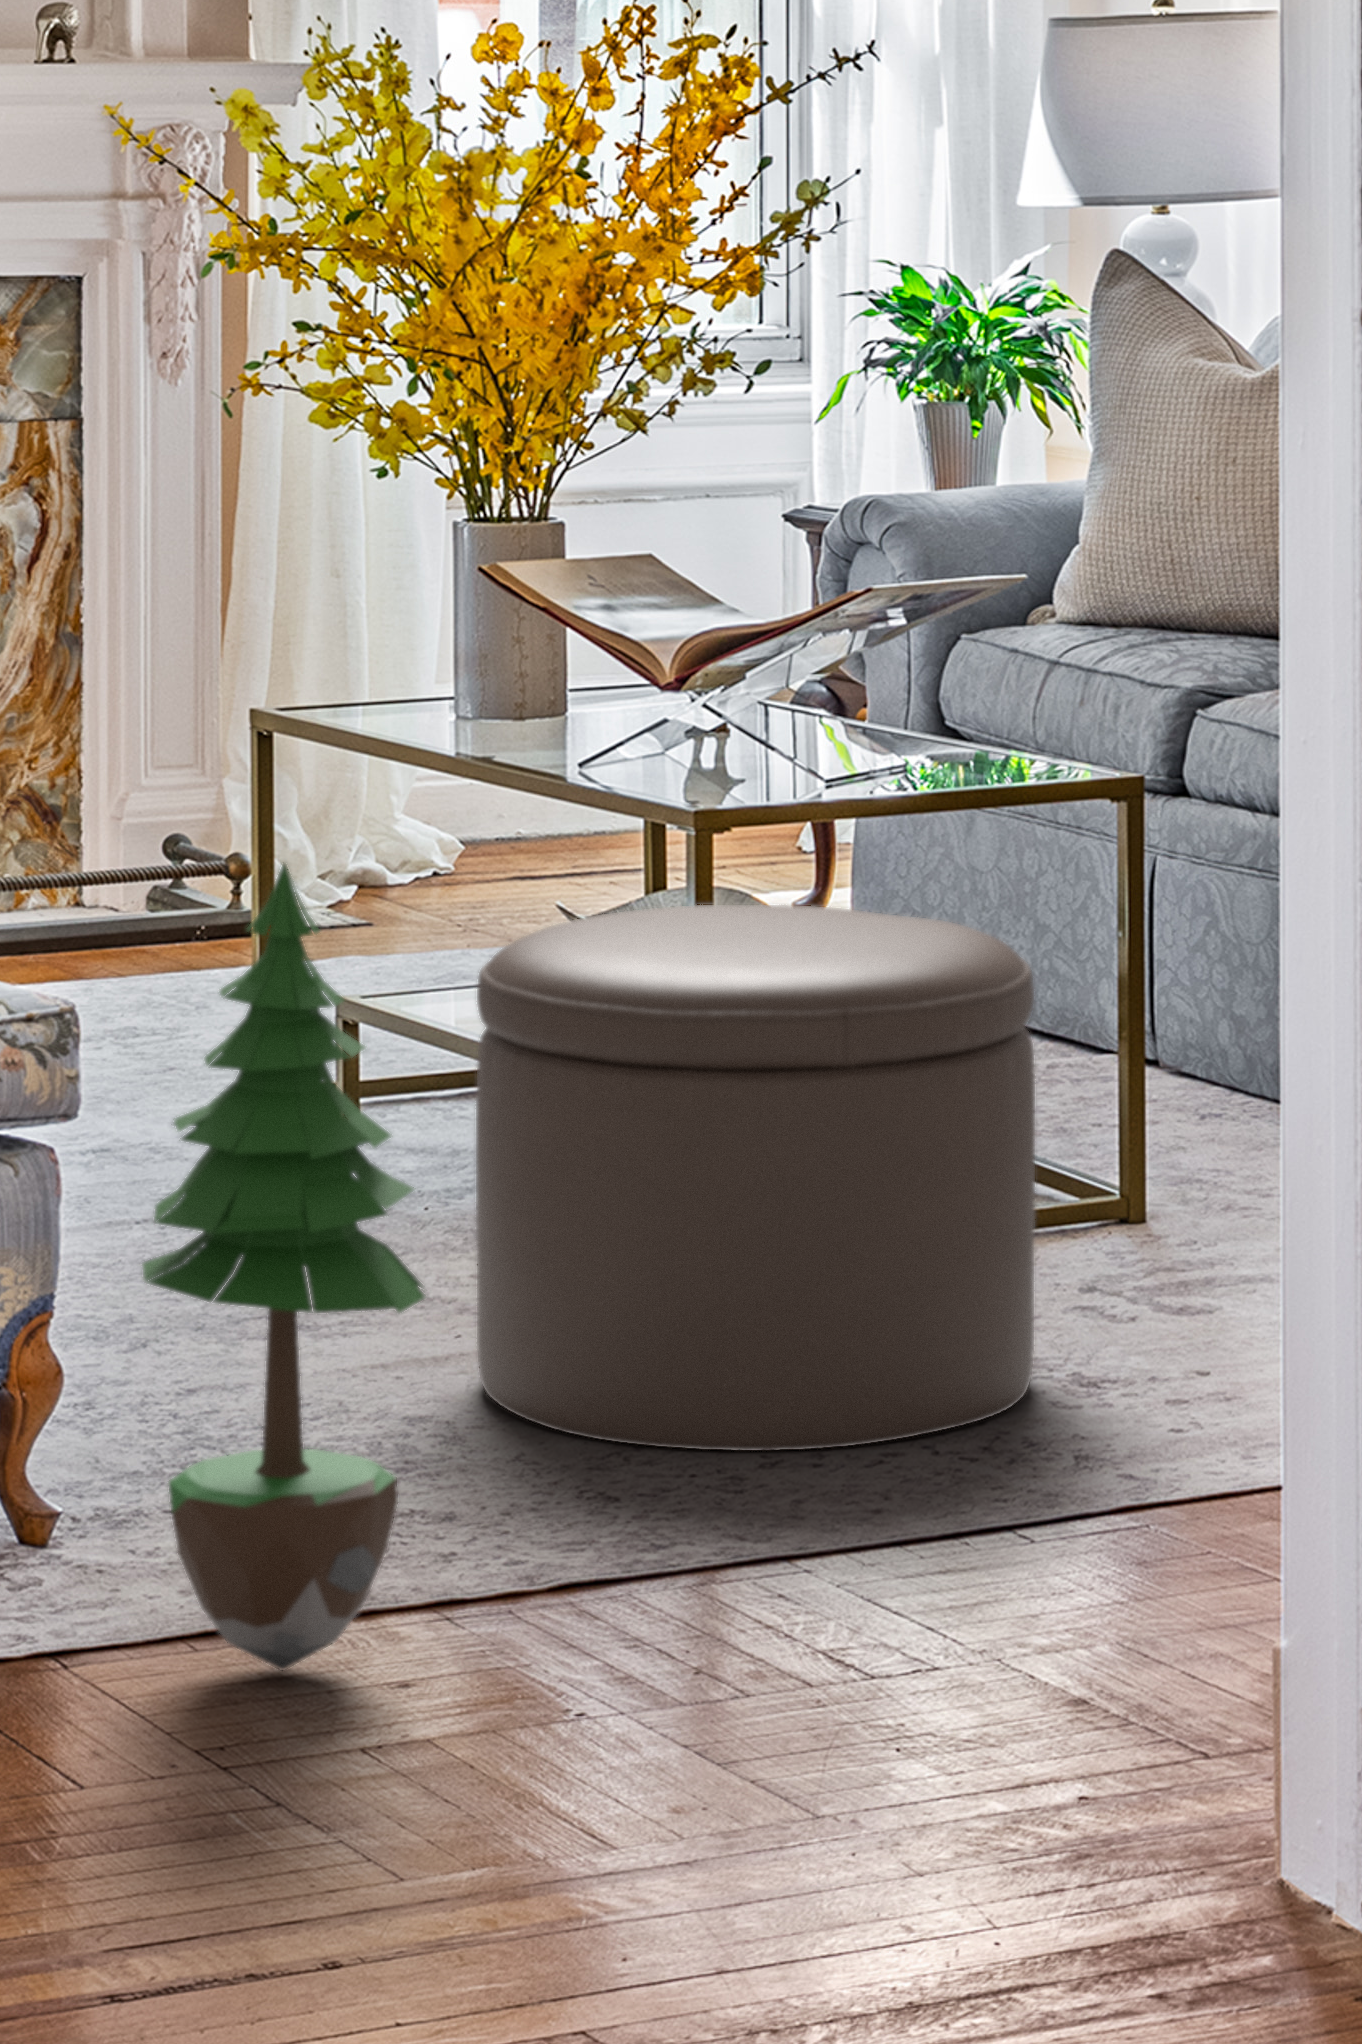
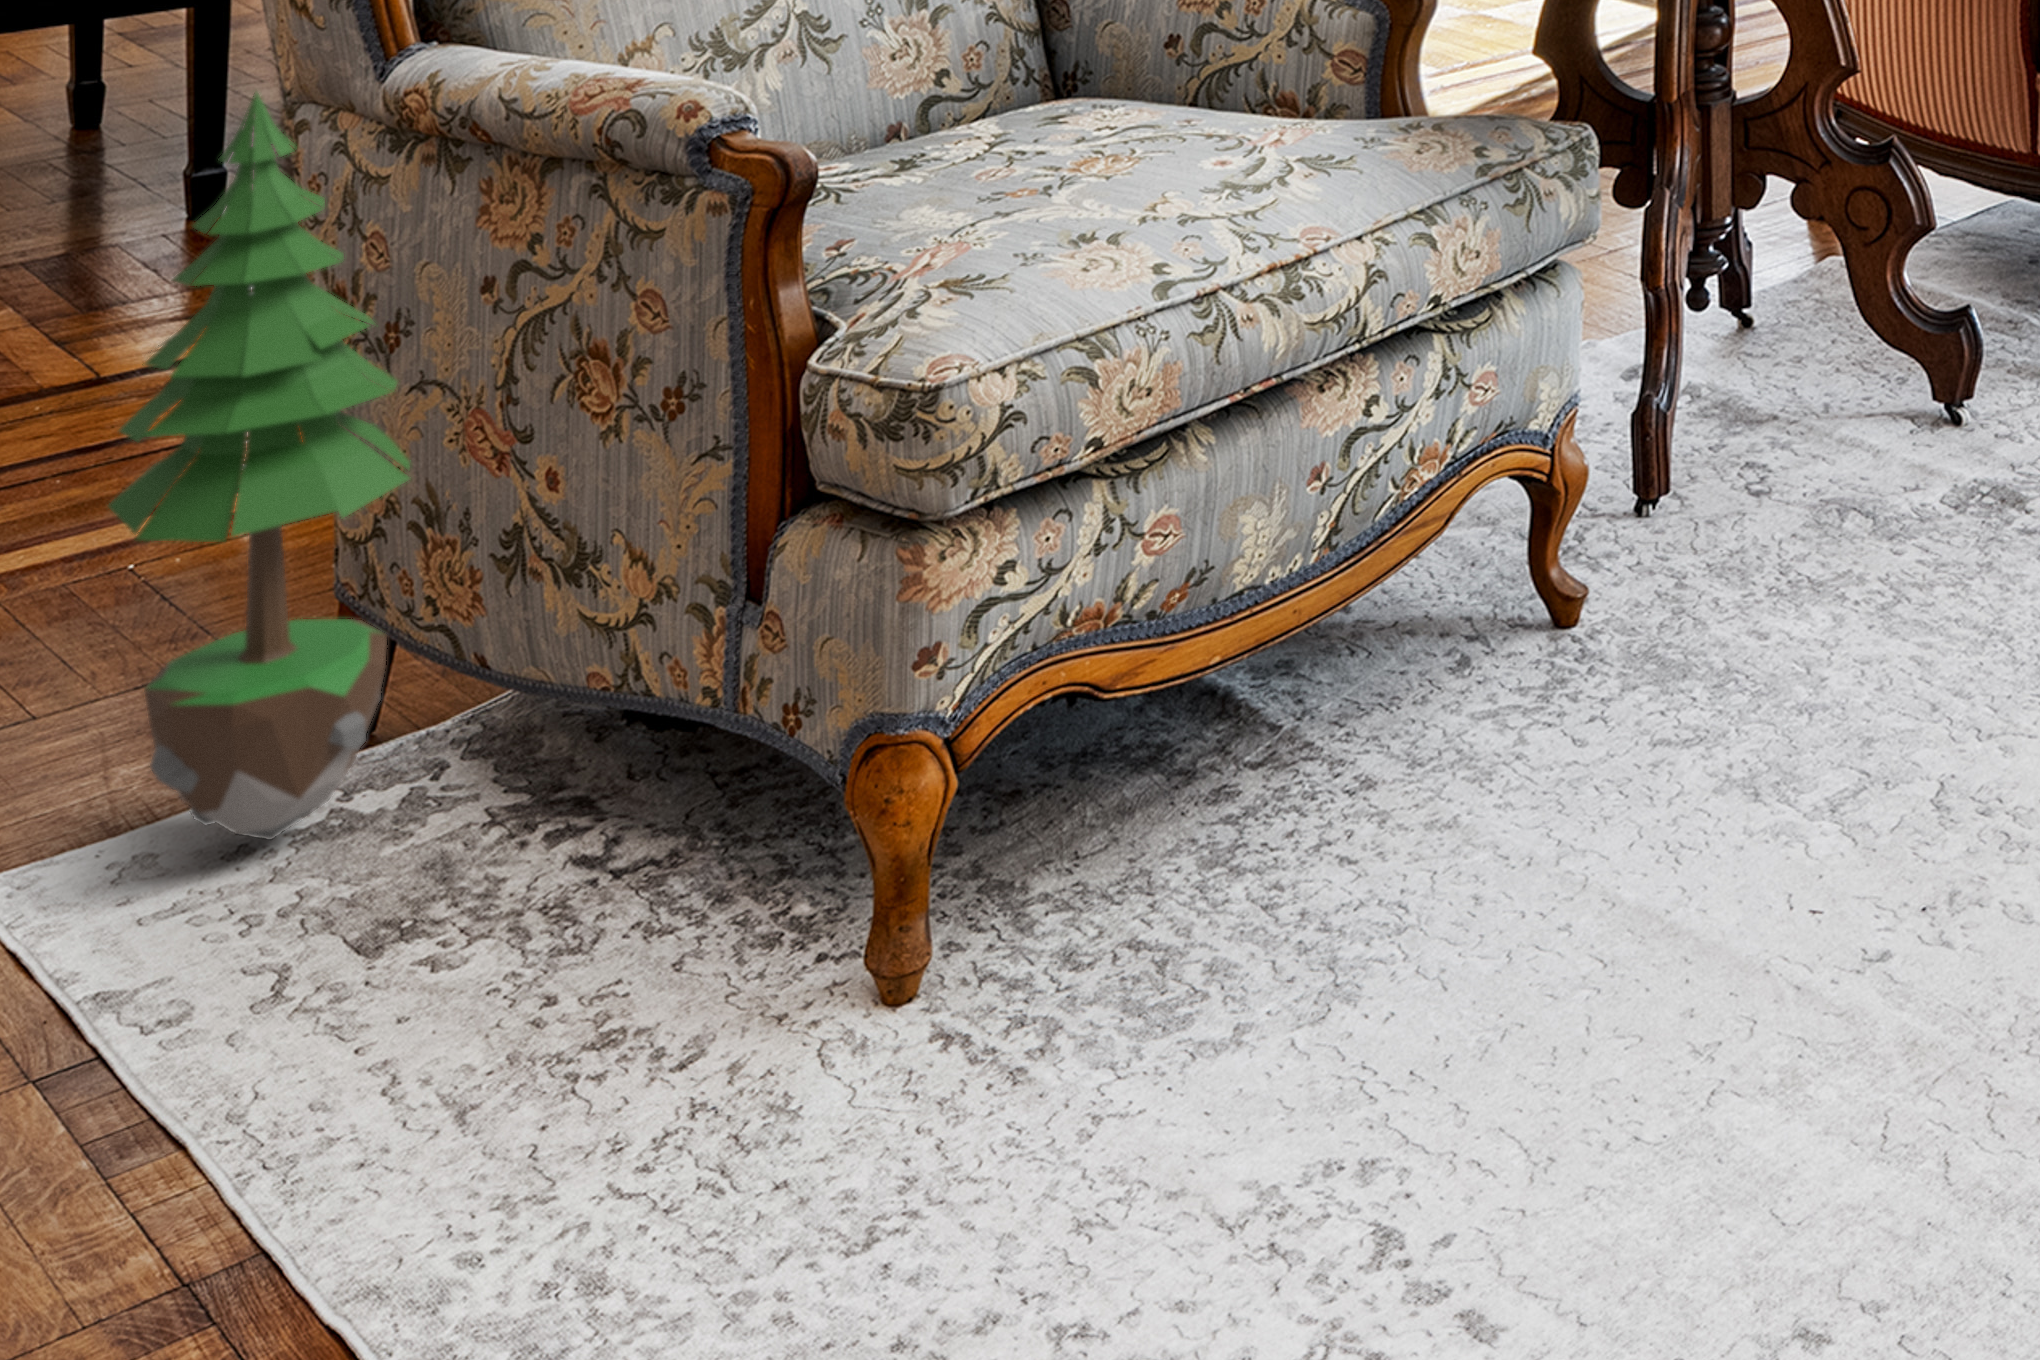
ottoman: present [476,905,1035,1451] -> none [1102,290,1792,1087]

